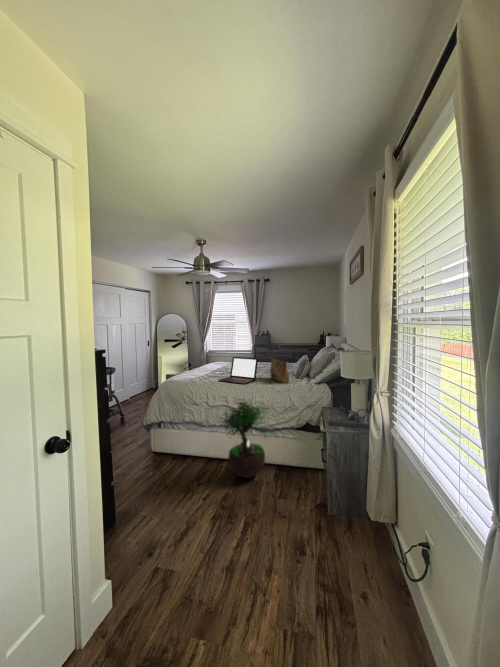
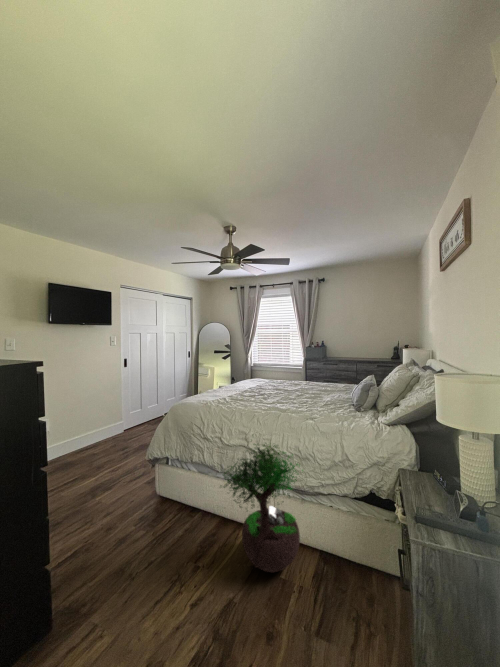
tote bag: present [270,346,289,383] -> none [316,361,343,419]
laptop: present [218,357,258,384] -> none [241,375,297,417]

